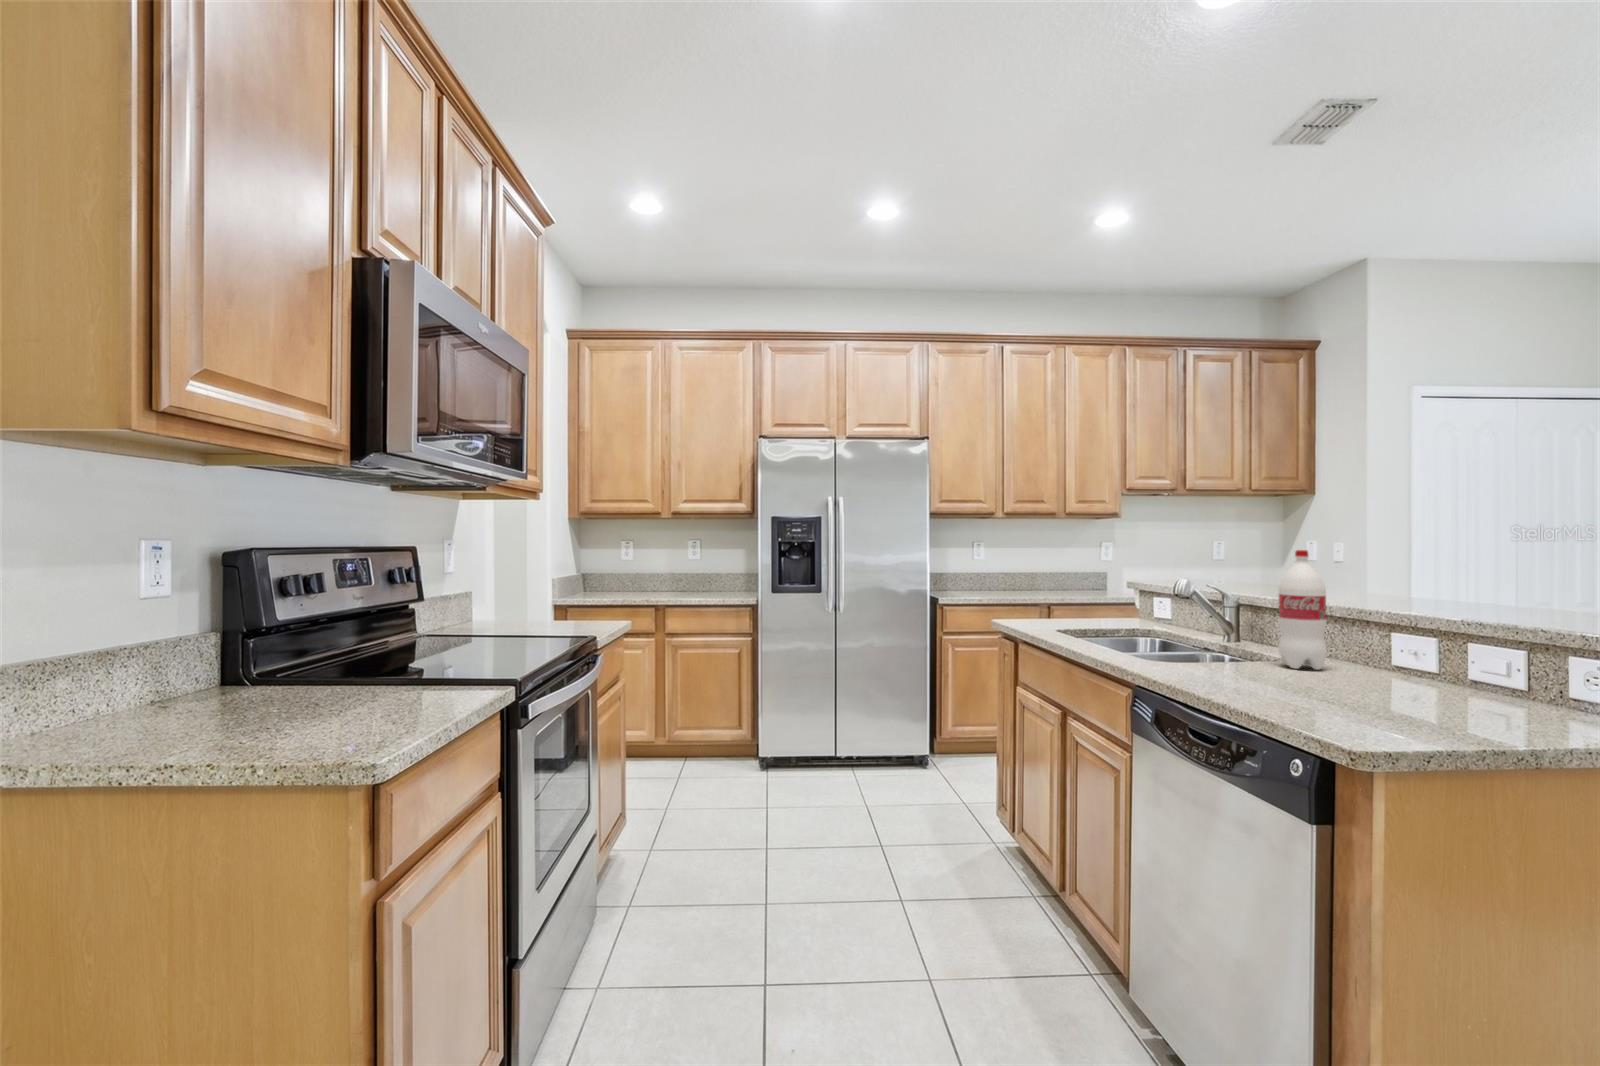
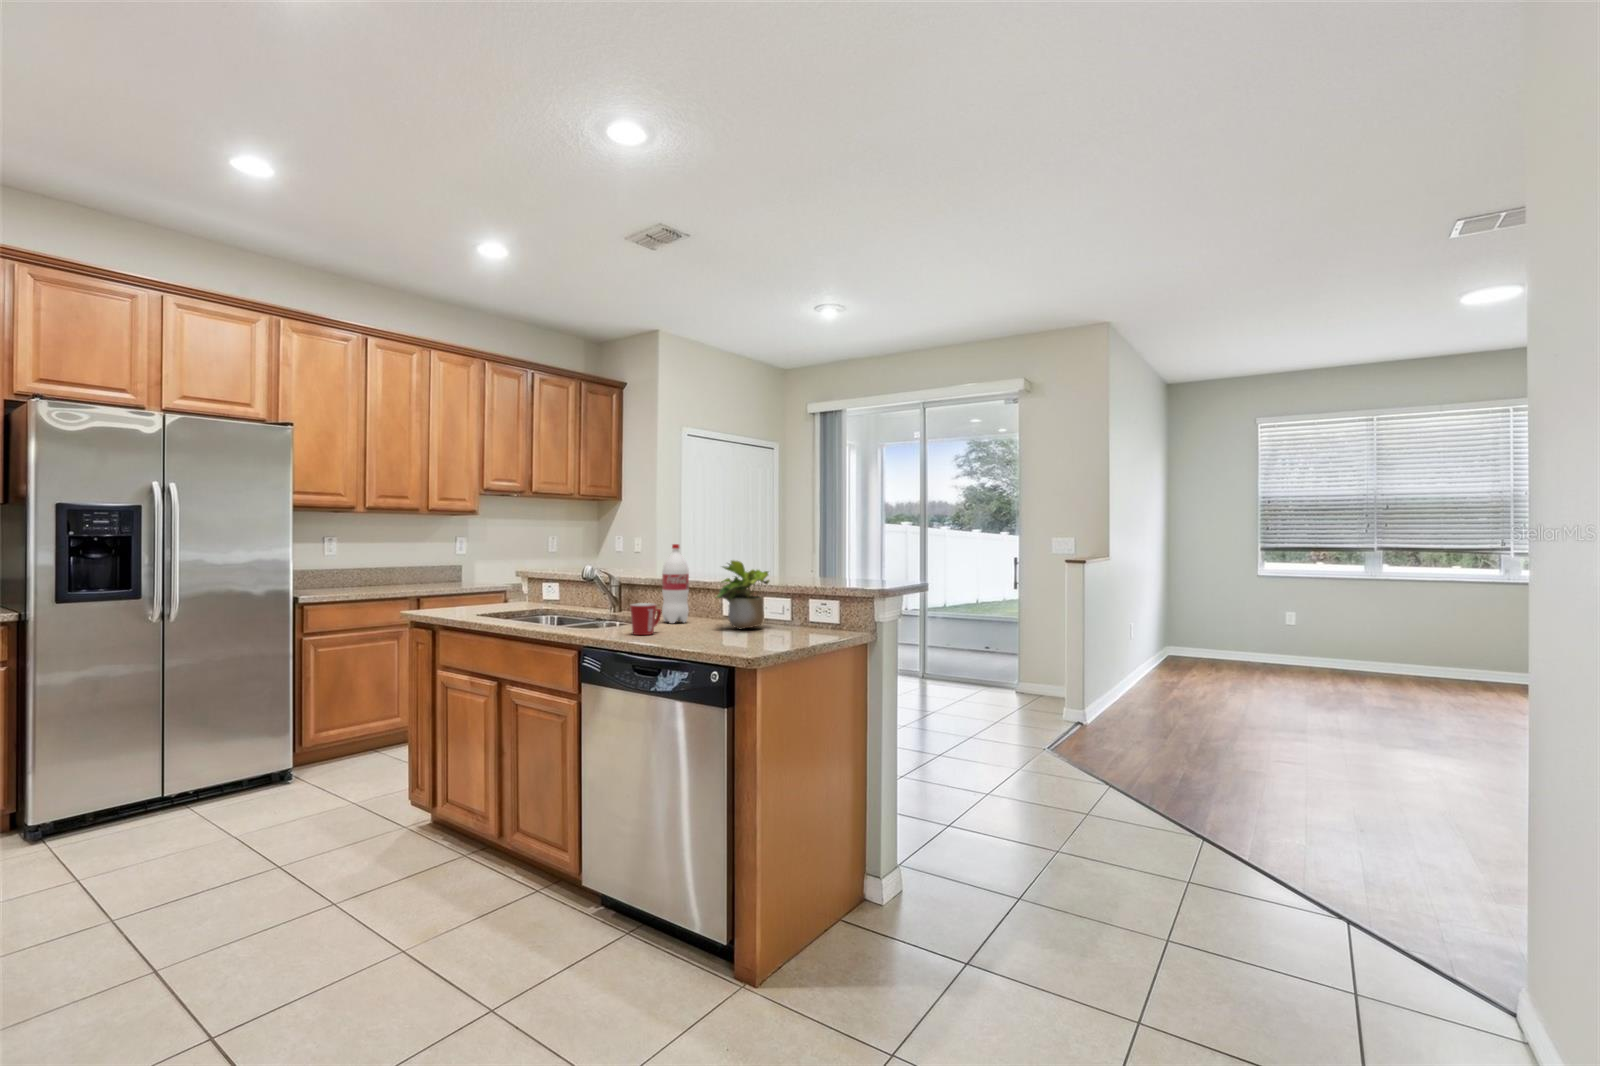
potted plant: none [1356,578,1486,695] -> present [717,560,769,629]
mug: none [1198,635,1254,683] -> present [630,603,662,635]

